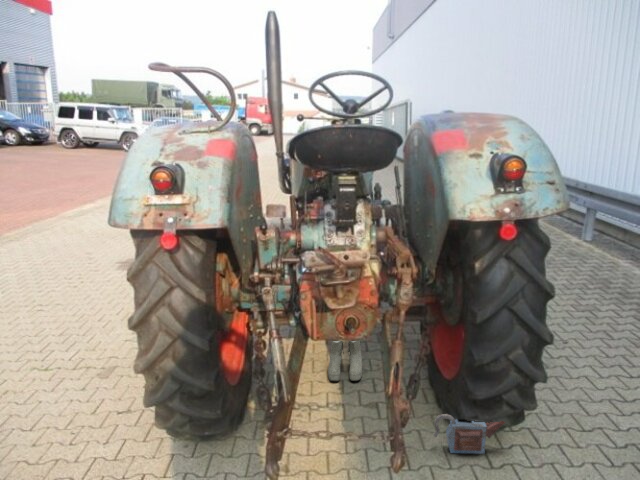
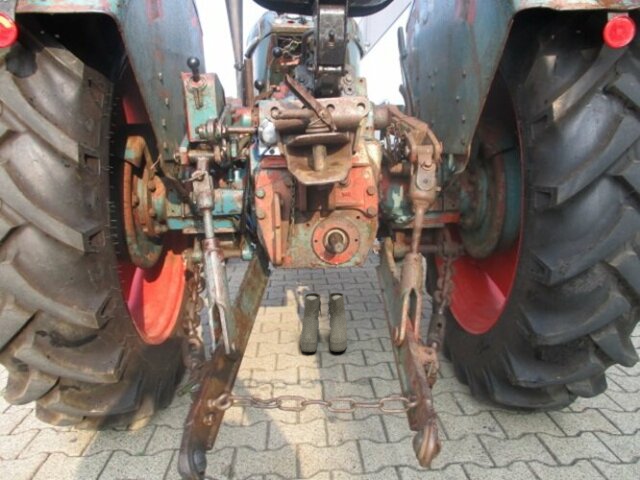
watering can: present [433,414,505,454] -> none [461,381,578,444]

